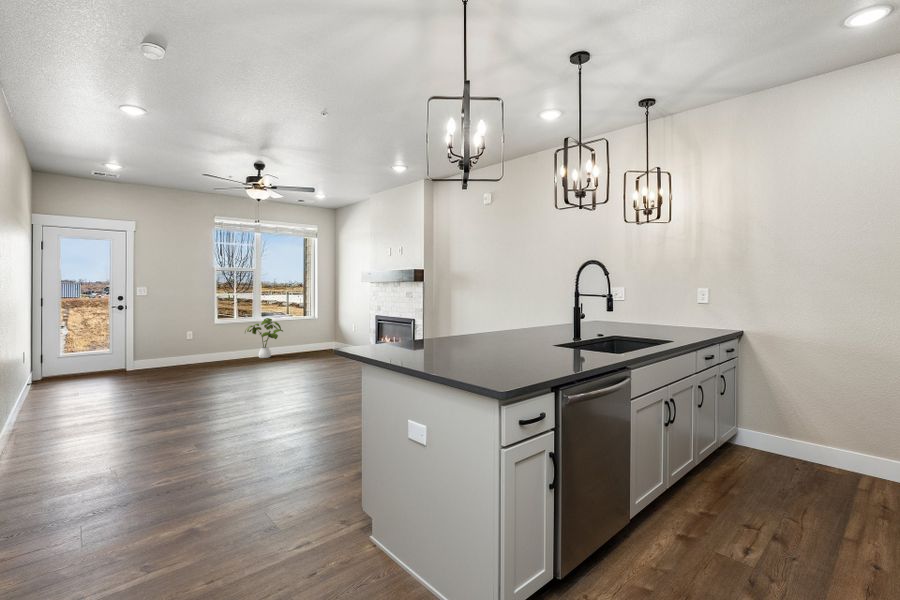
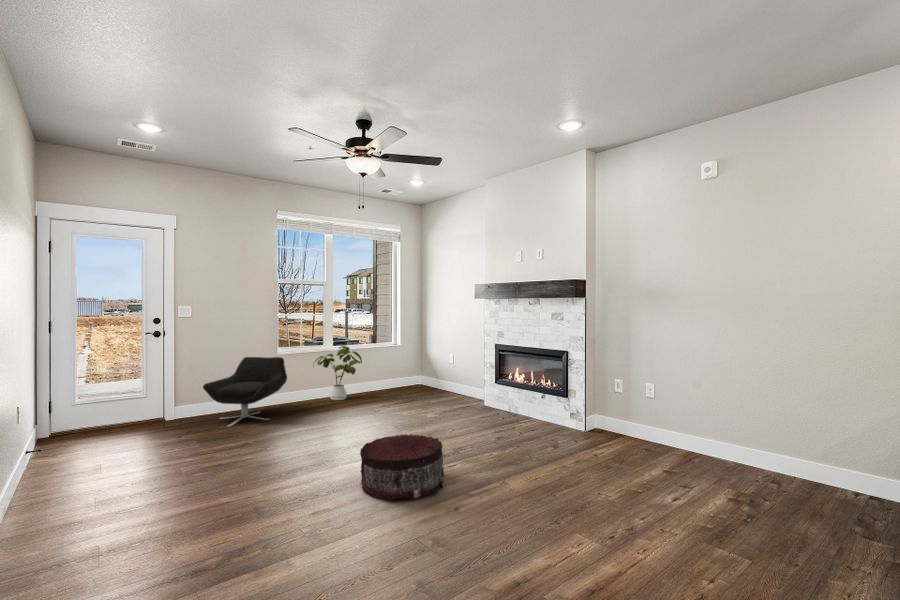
lounge chair: none [156,325,222,372] -> present [203,357,287,427]
pouf: none [249,366,304,399] -> present [360,434,444,500]

